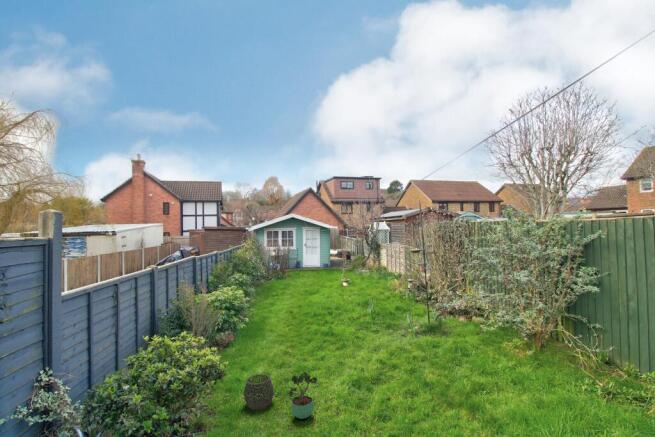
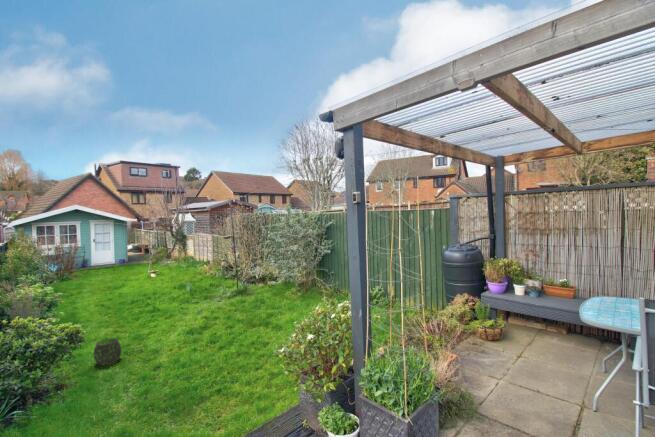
potted plant: present [288,372,317,419] -> none [140,325,164,360]

